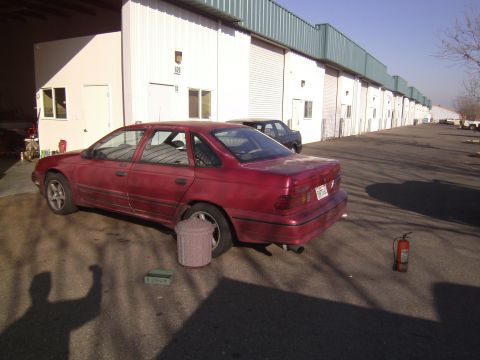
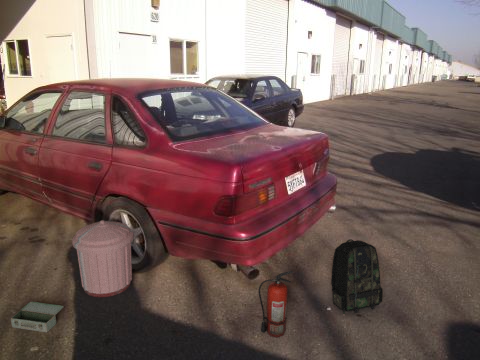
backpack: none [349,228,385,277] -> present [331,239,383,313]
fire extinguisher: present [393,232,412,272] -> present [259,271,293,338]

